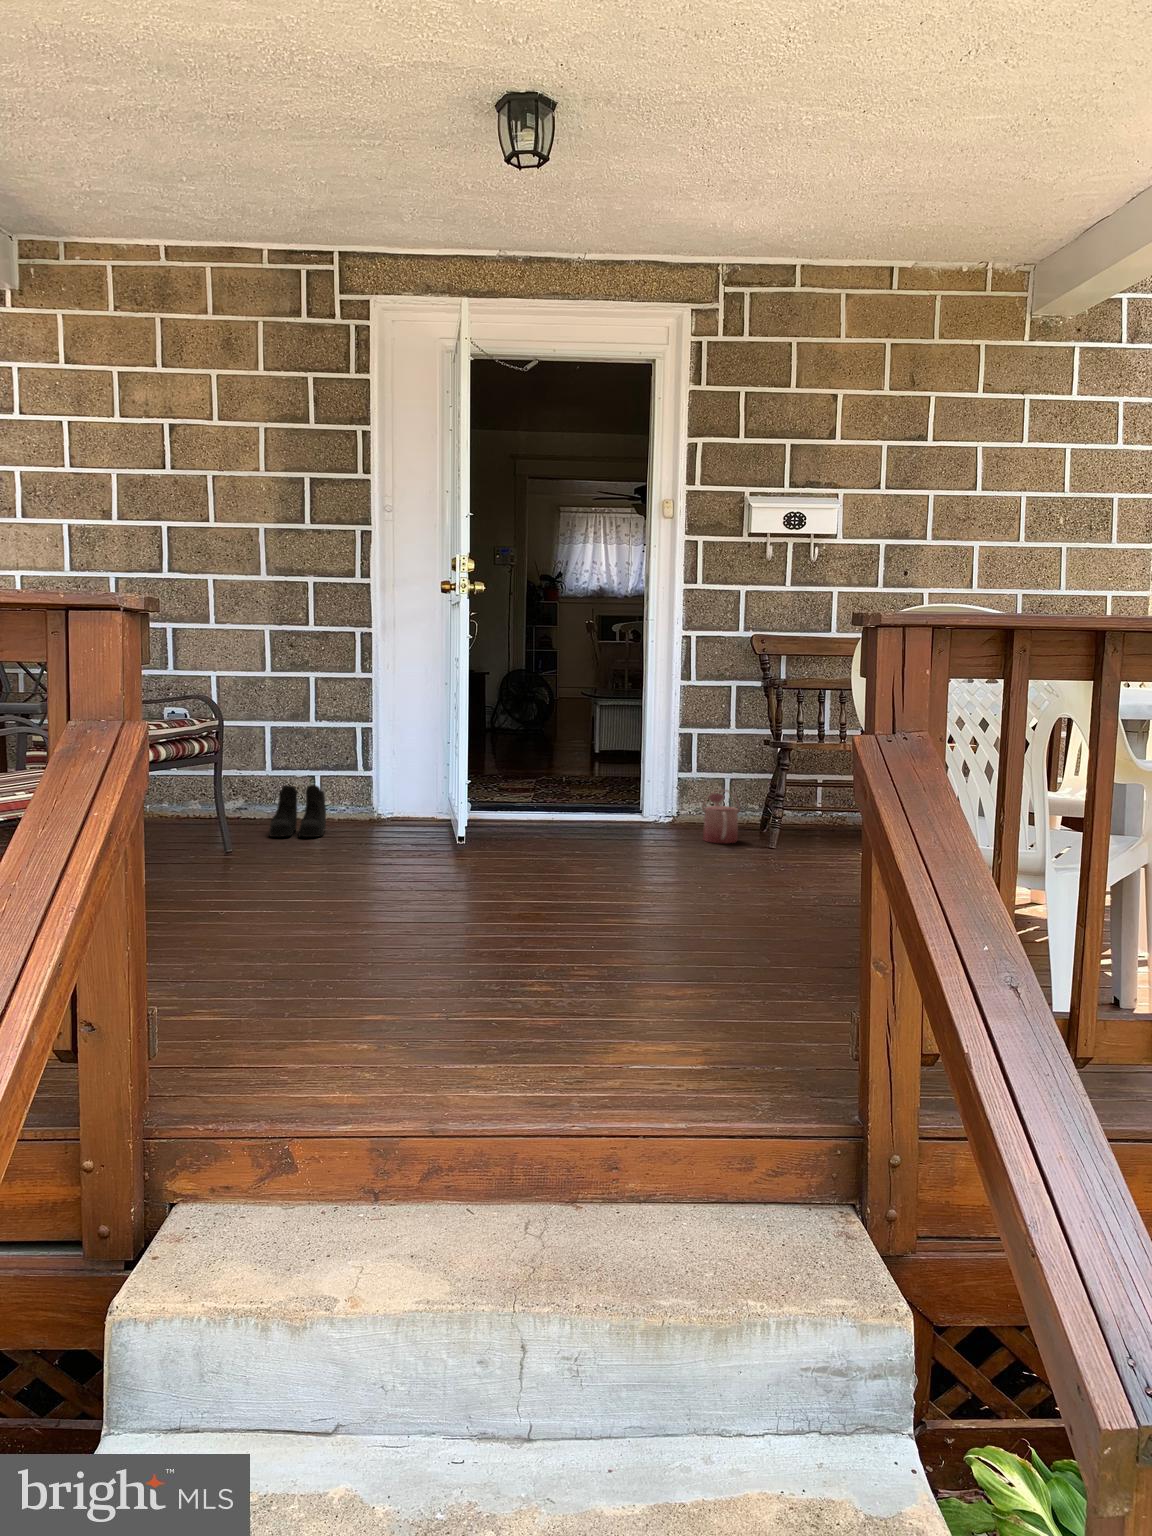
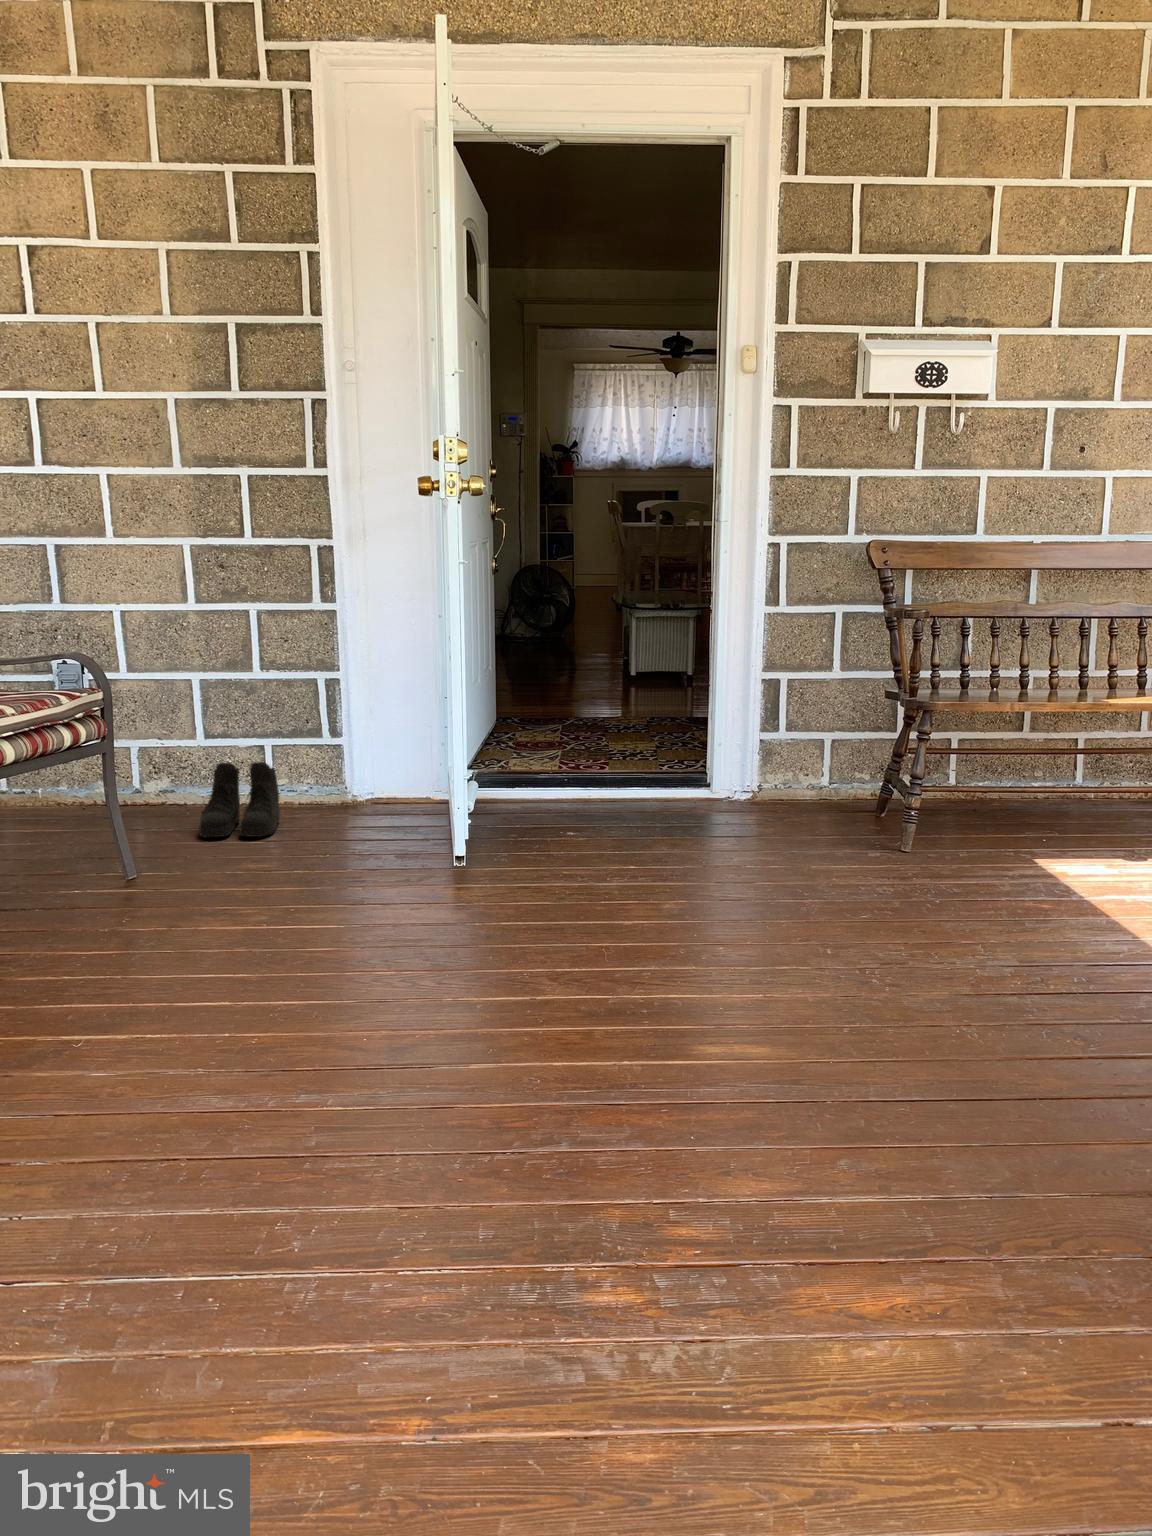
watering can: present [702,790,740,843] -> none [797,759,852,834]

